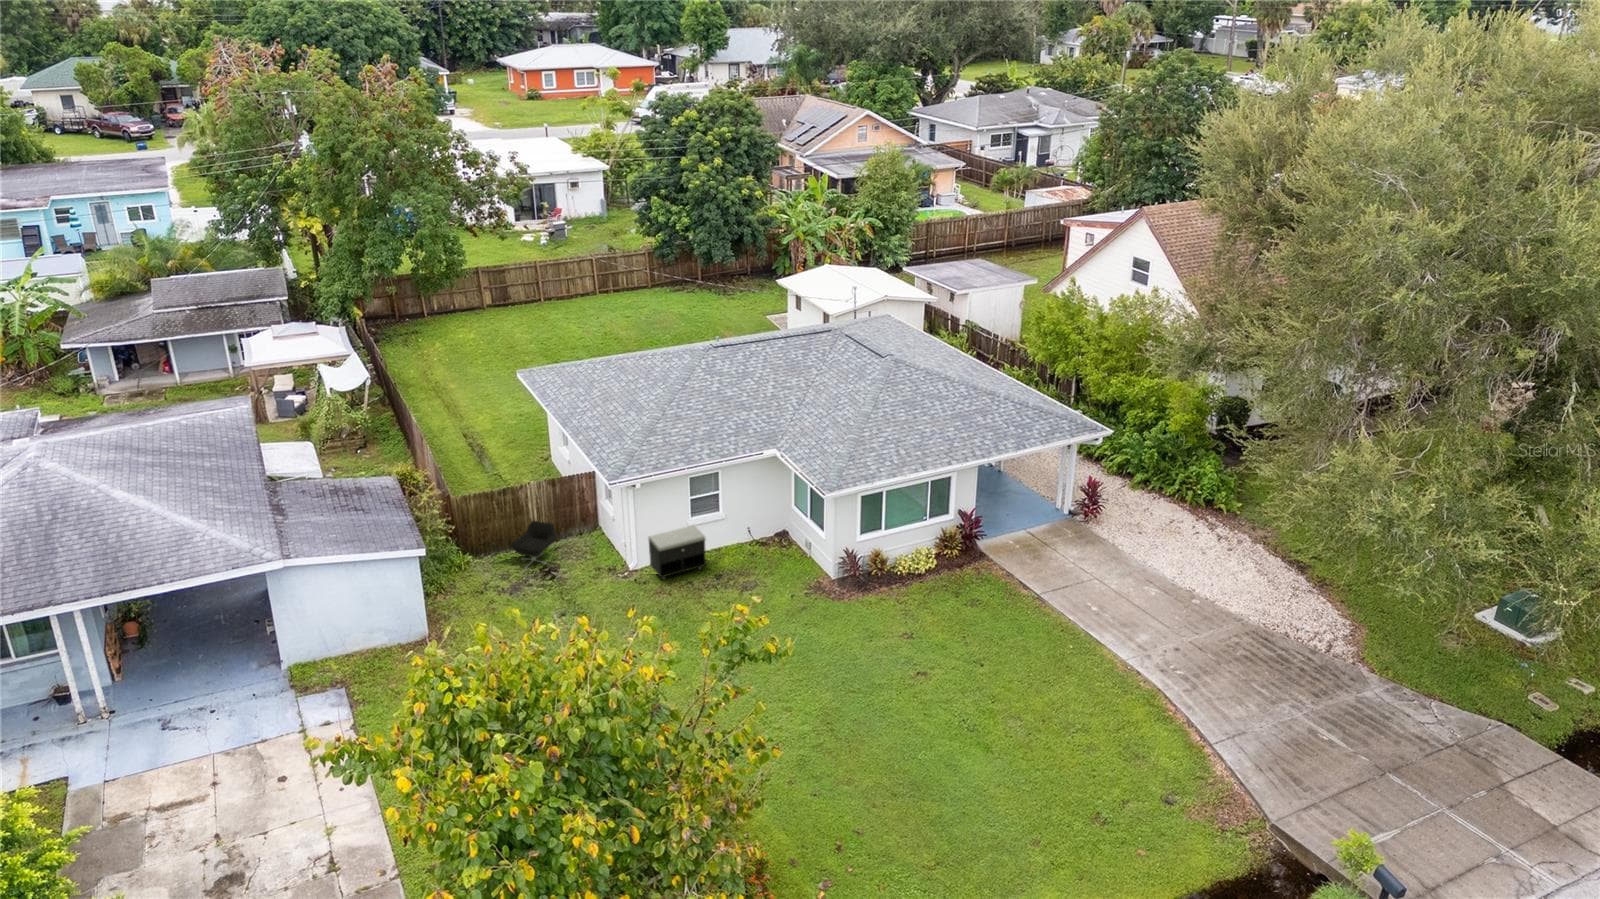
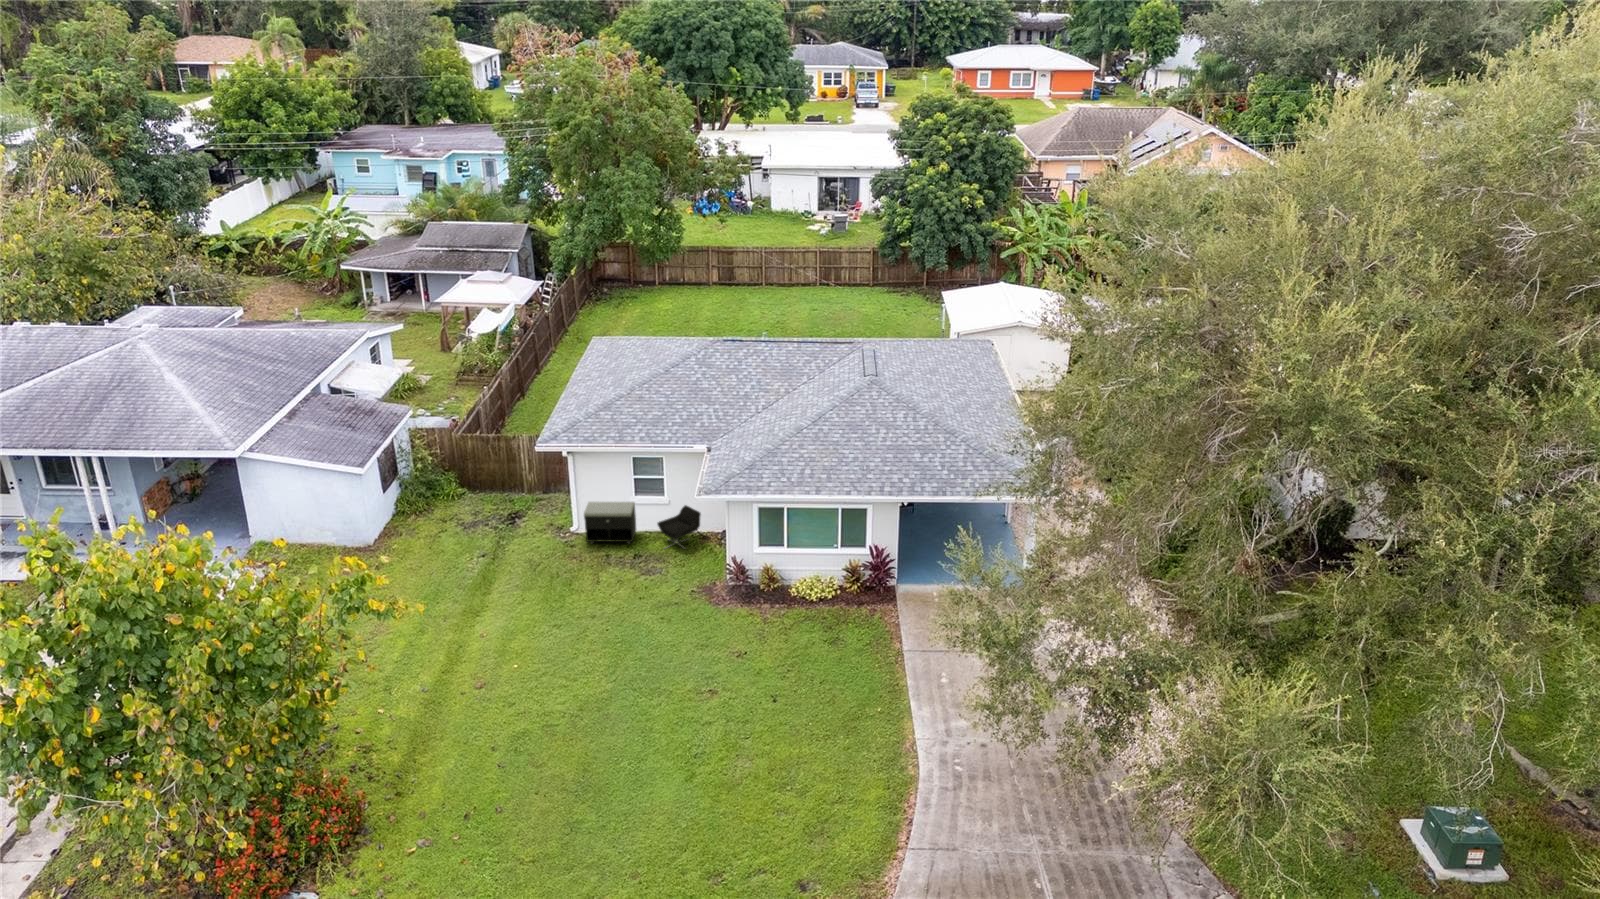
lounge chair: present [510,521,556,563] -> present [658,505,701,547]

